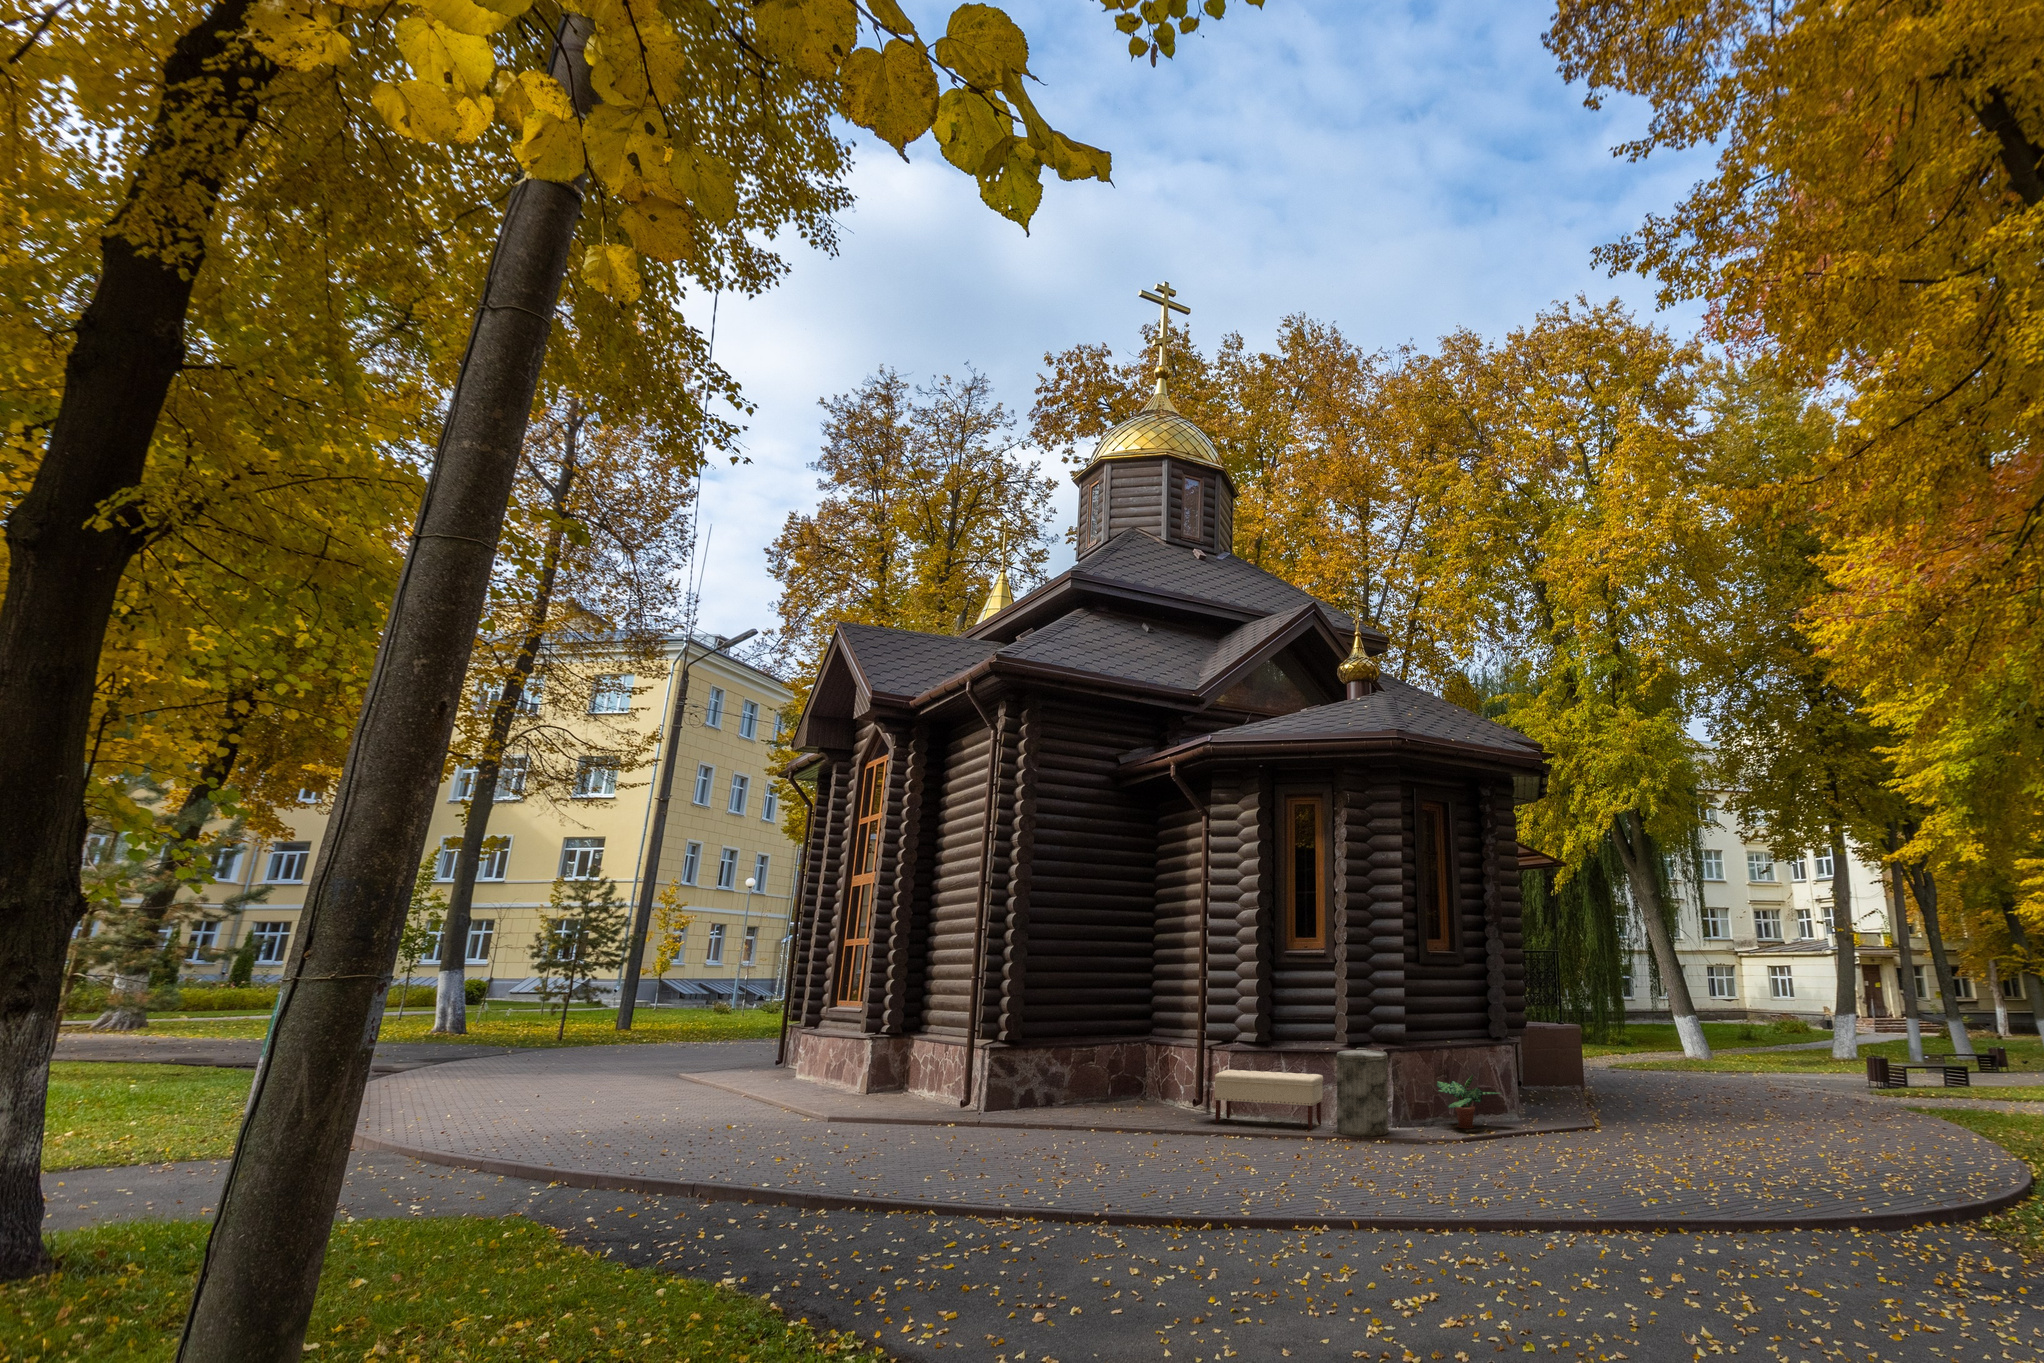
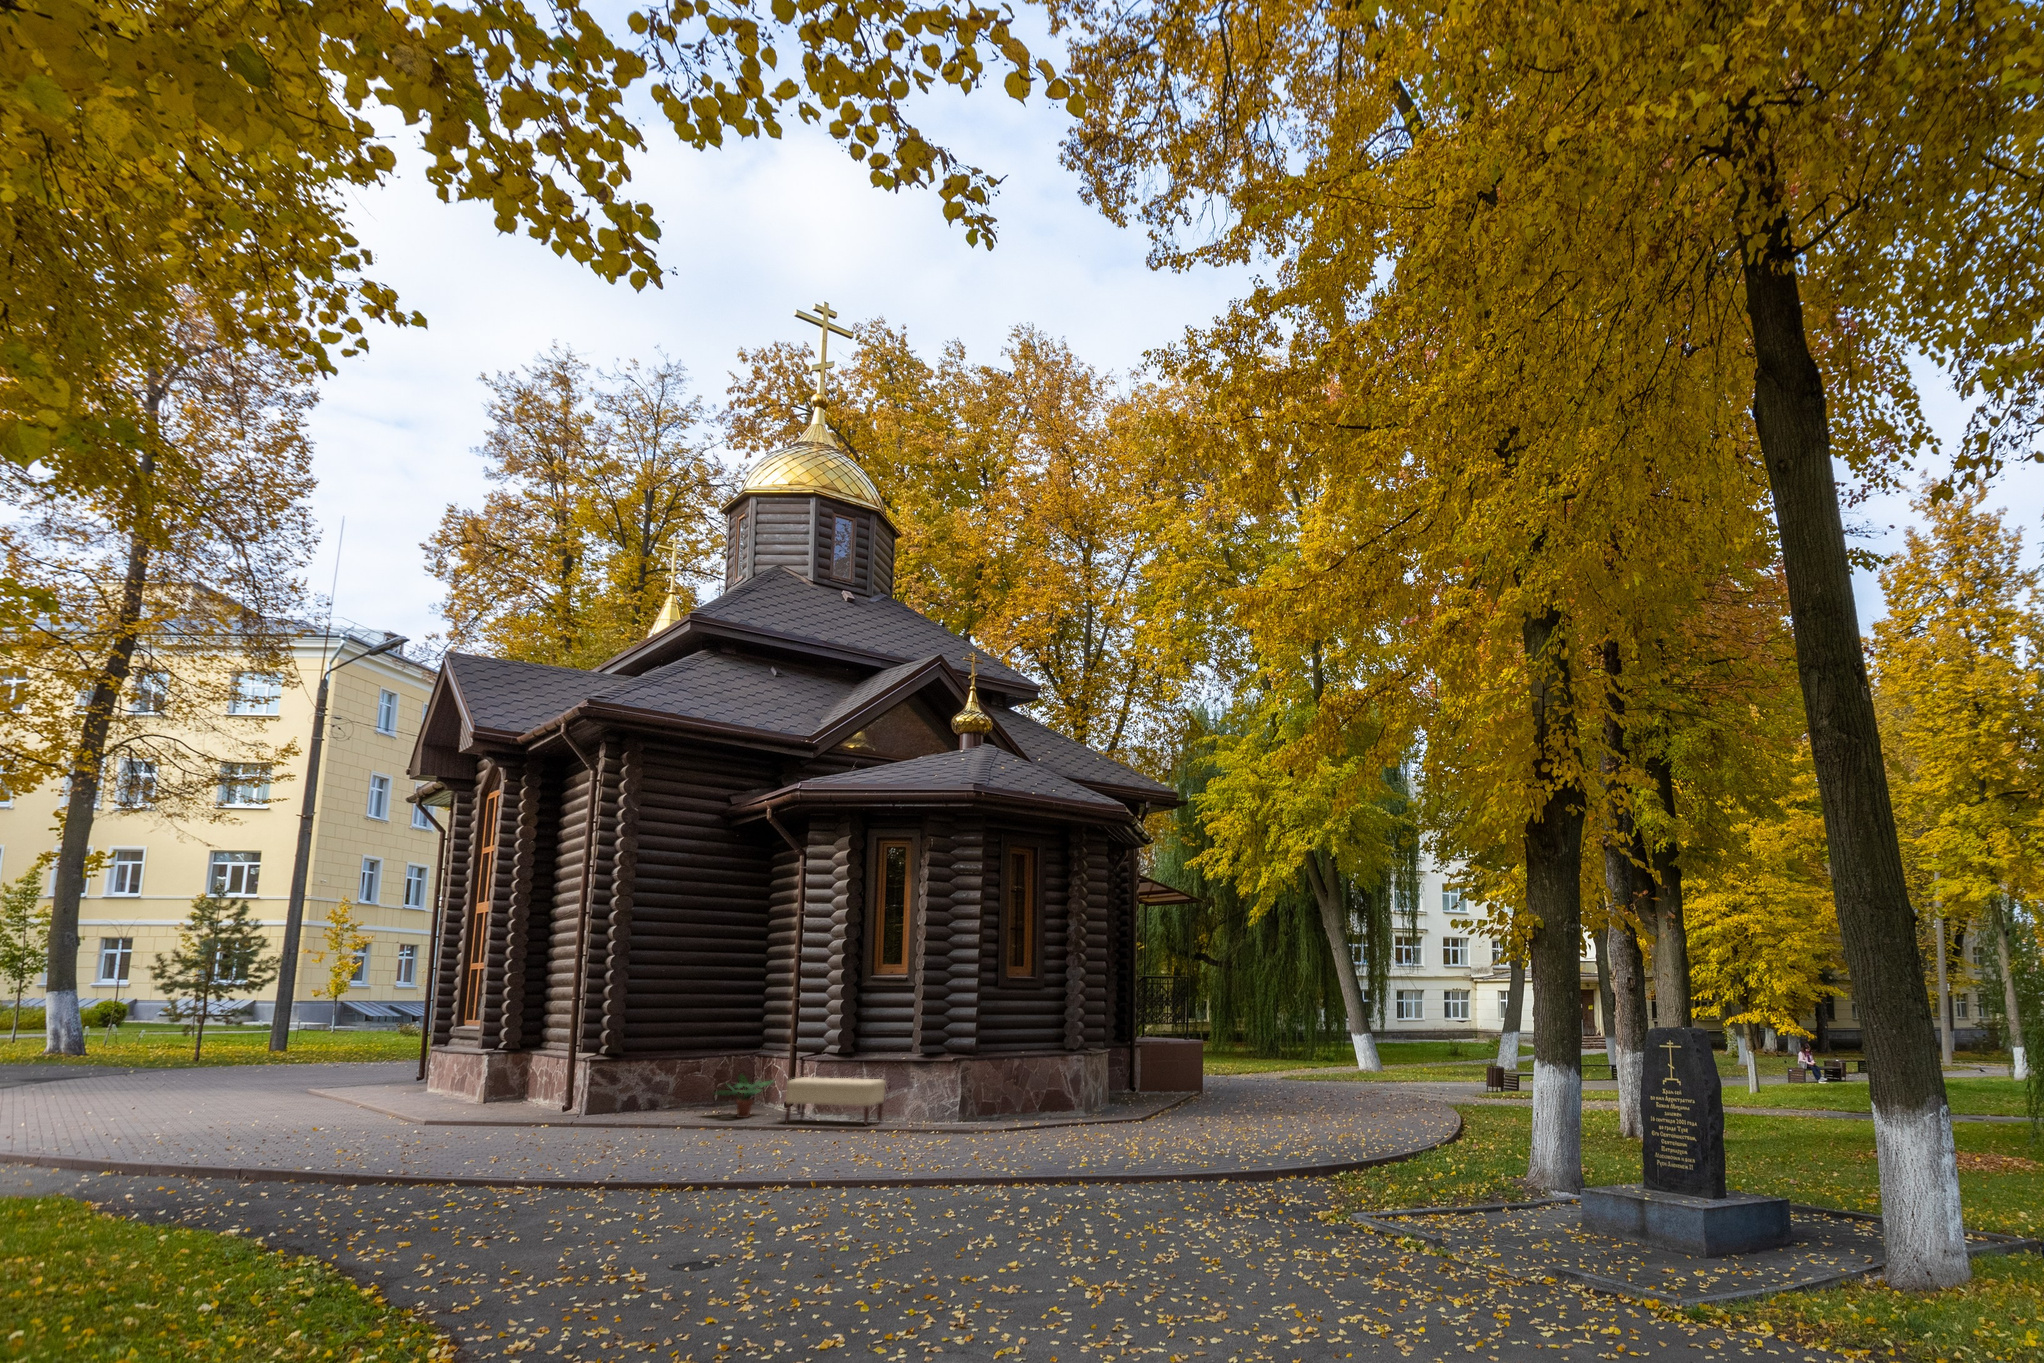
trash can: present [1337,1048,1388,1136] -> none [887,1056,938,1130]
potted plant: present [1436,1075,1501,1129] -> present [714,1074,774,1118]

